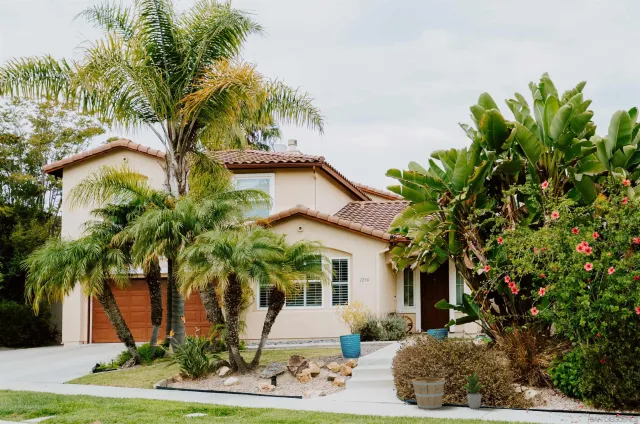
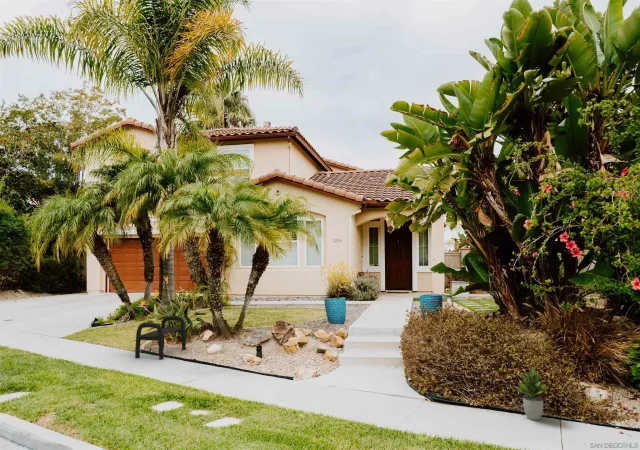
bench: none [166,352,208,388] -> present [135,316,186,360]
wooden bucket: present [412,377,445,409] -> none [445,370,491,419]

